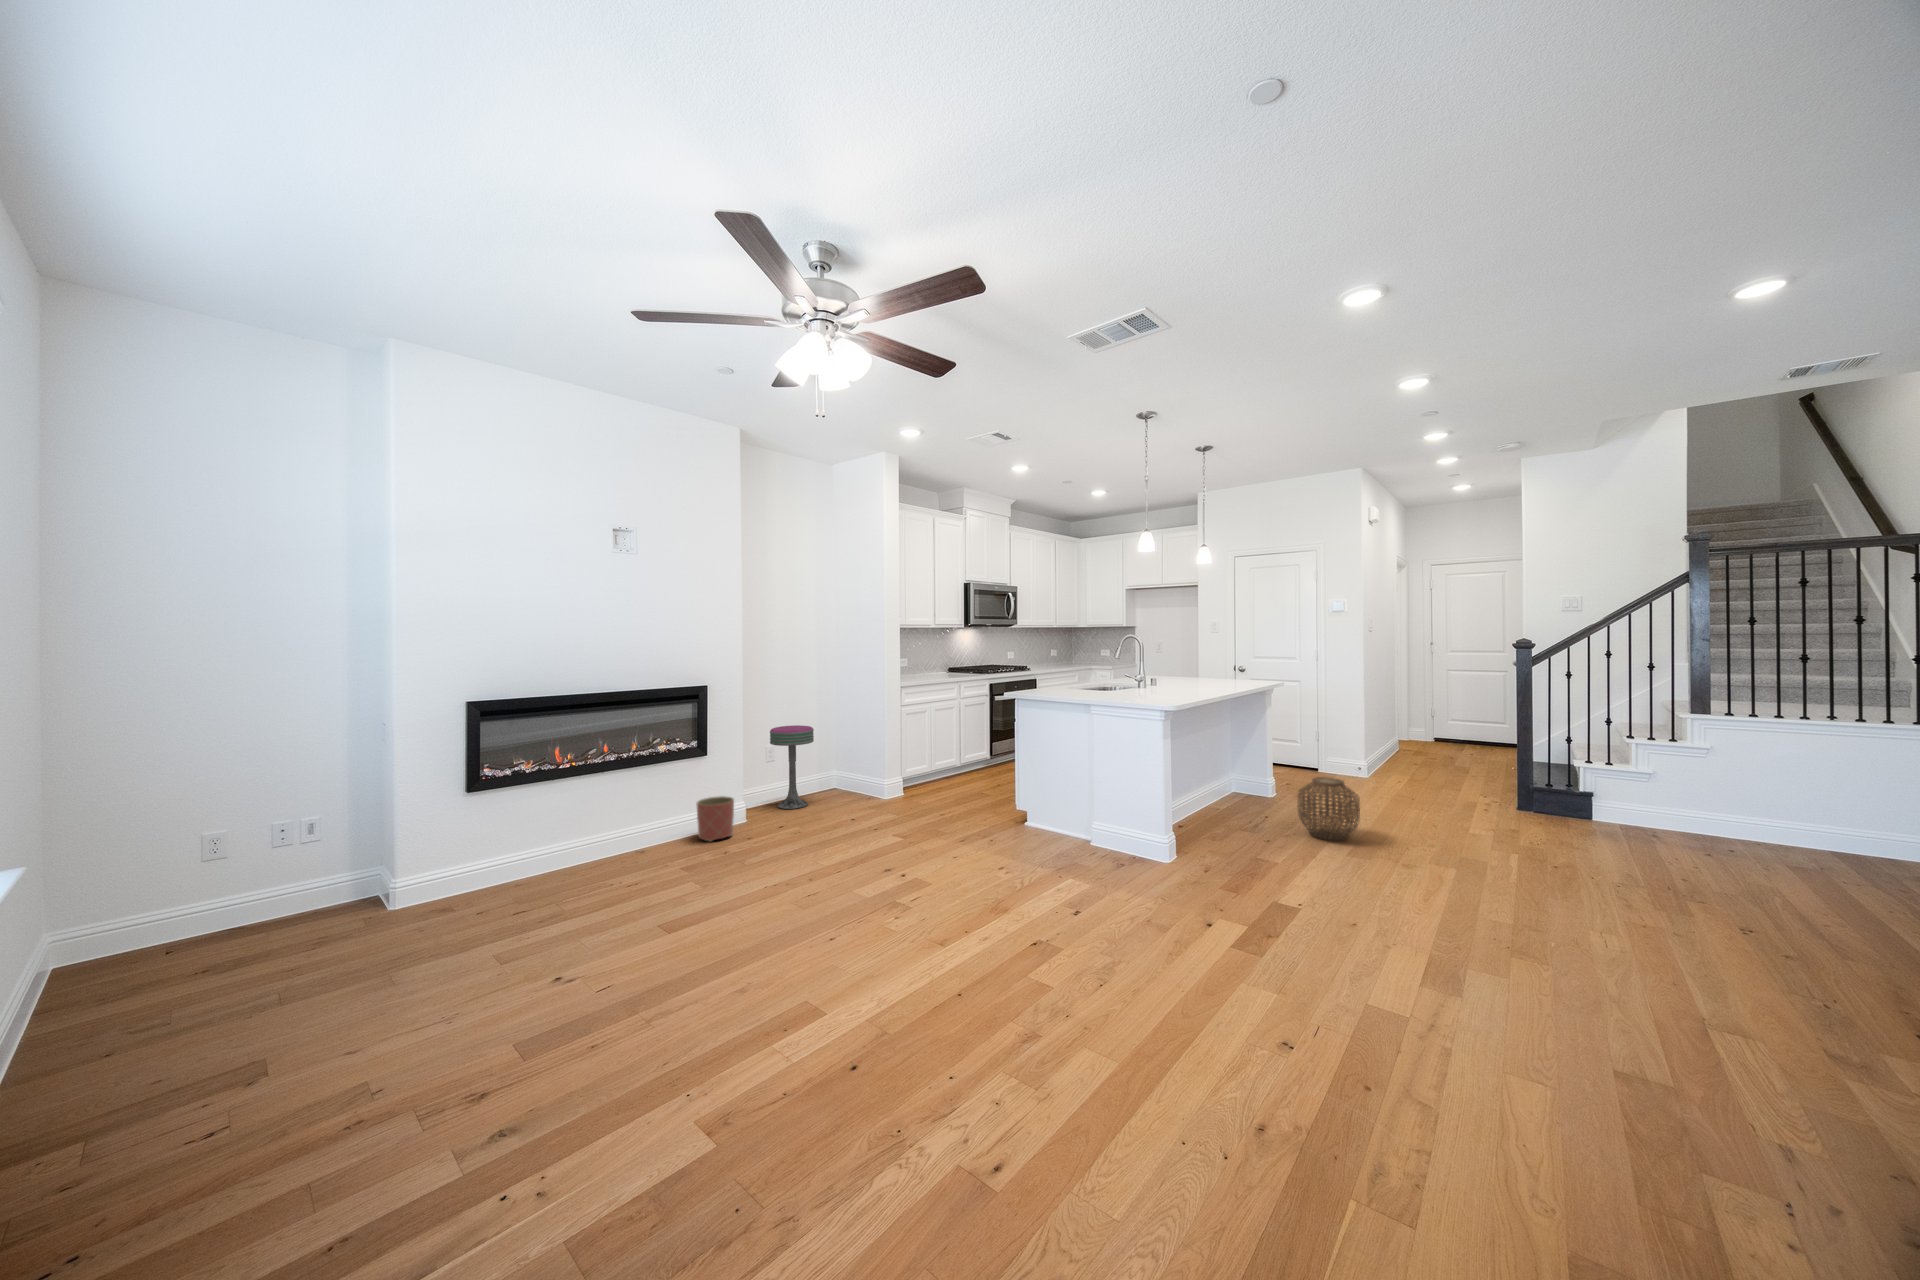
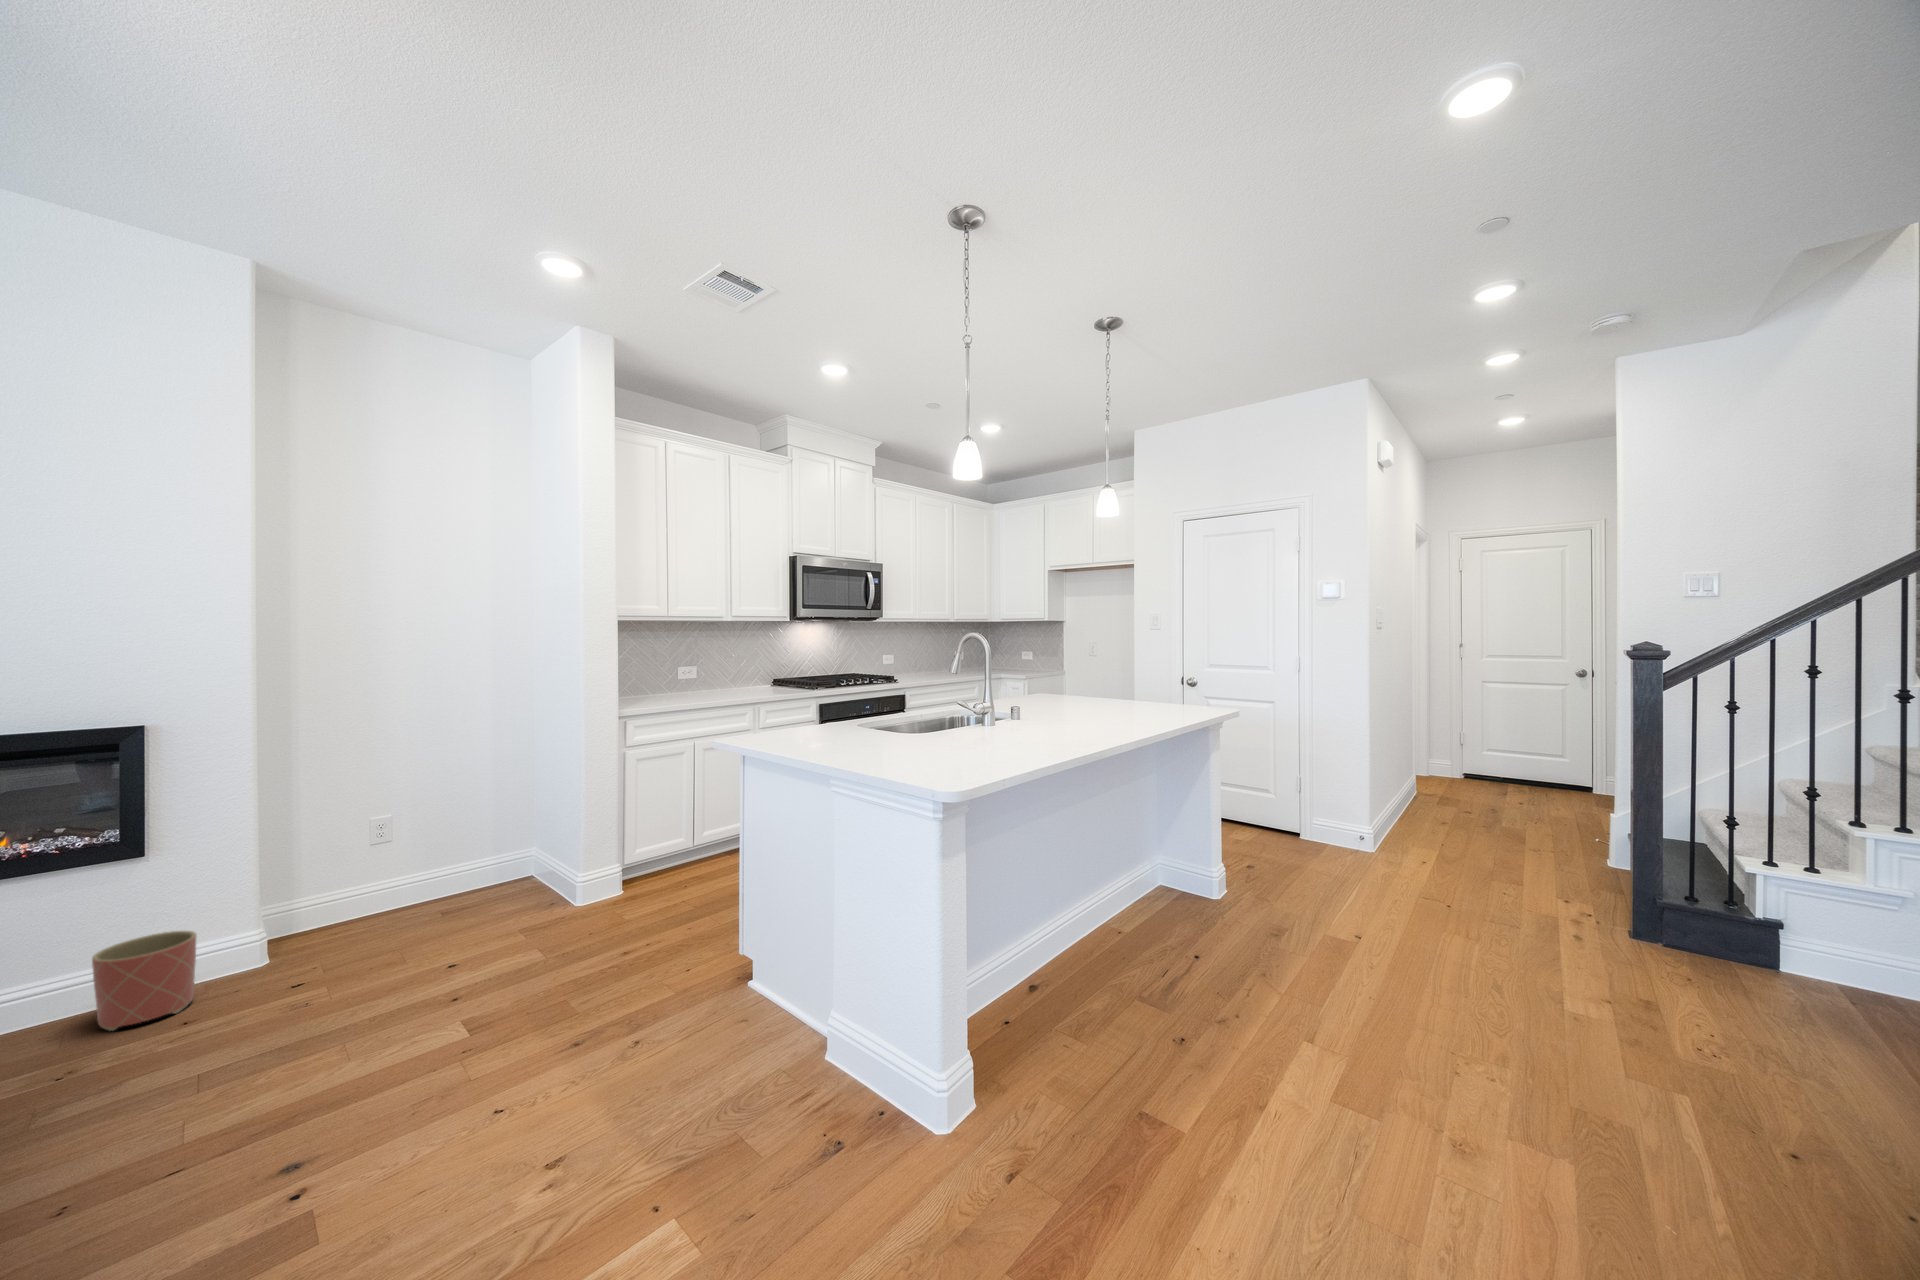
bar stool: present [770,725,814,809] -> none [361,781,454,929]
woven basket: present [1298,777,1360,841] -> none [1246,904,1362,1037]

